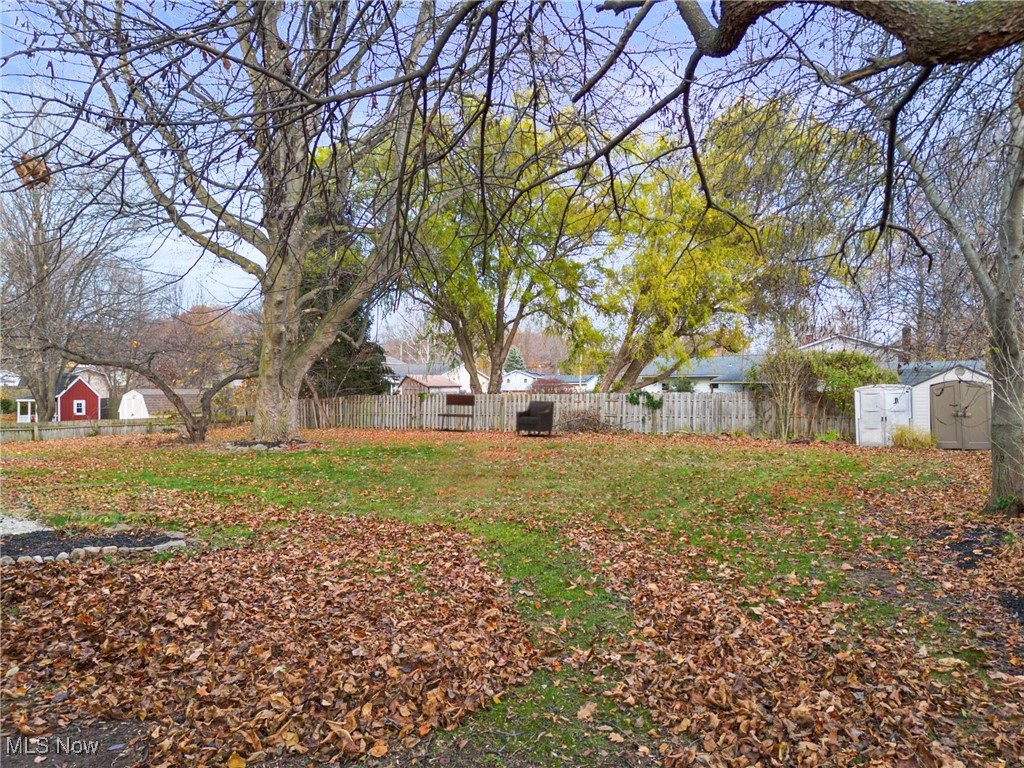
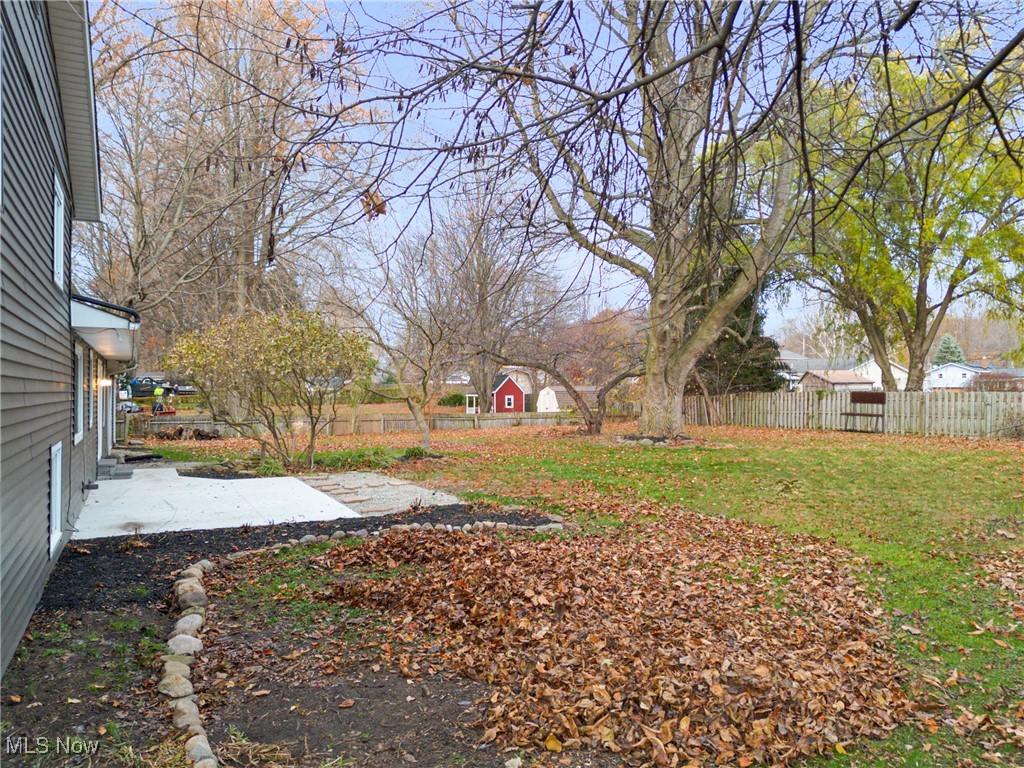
chair: present [516,400,554,437] -> none [939,399,992,442]

